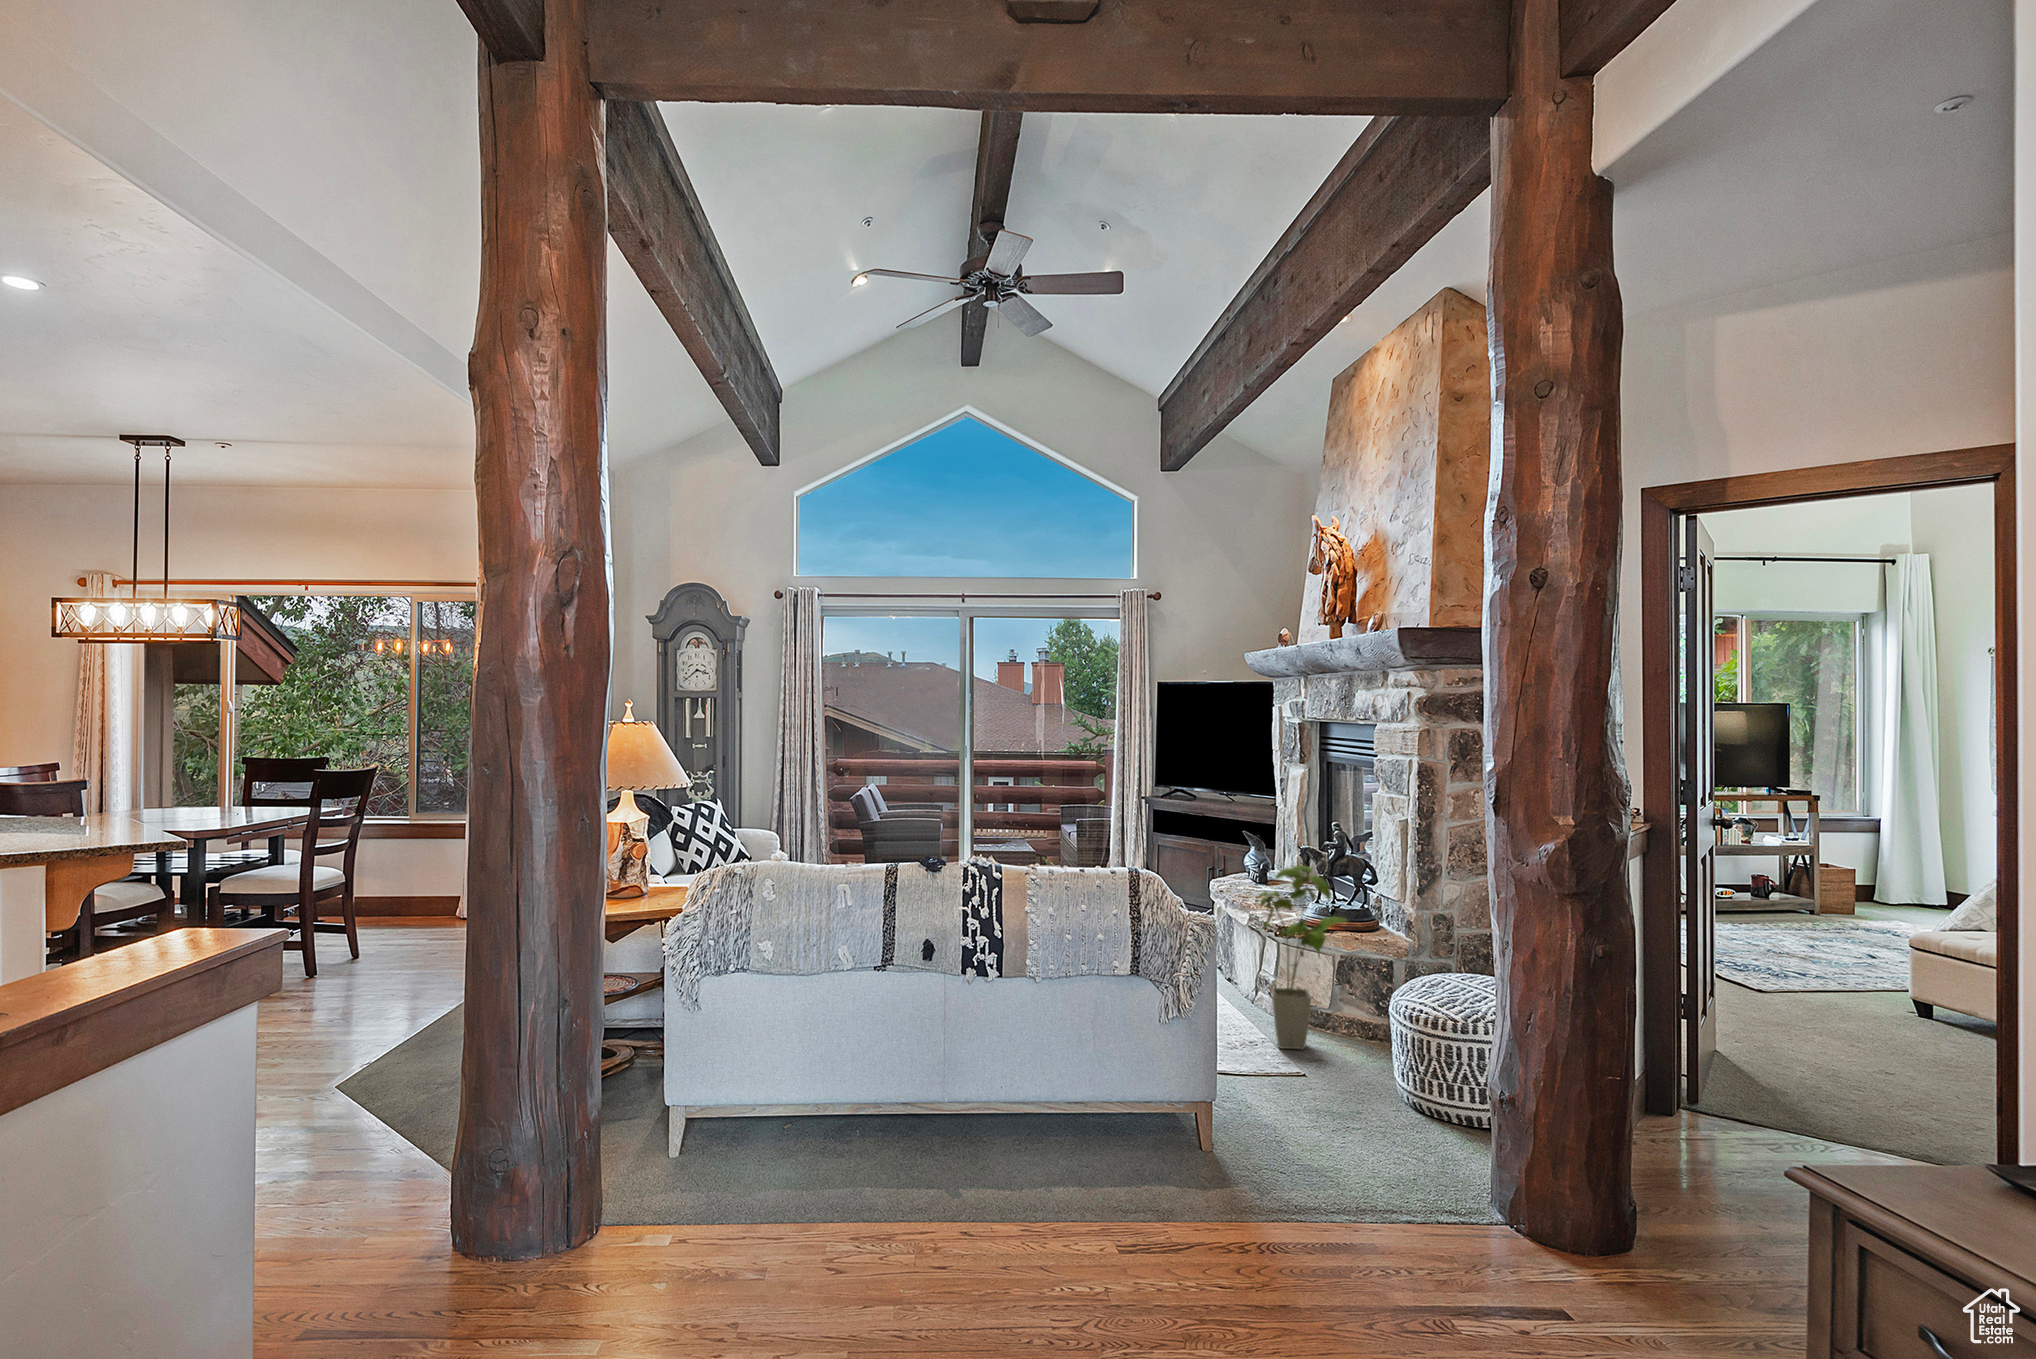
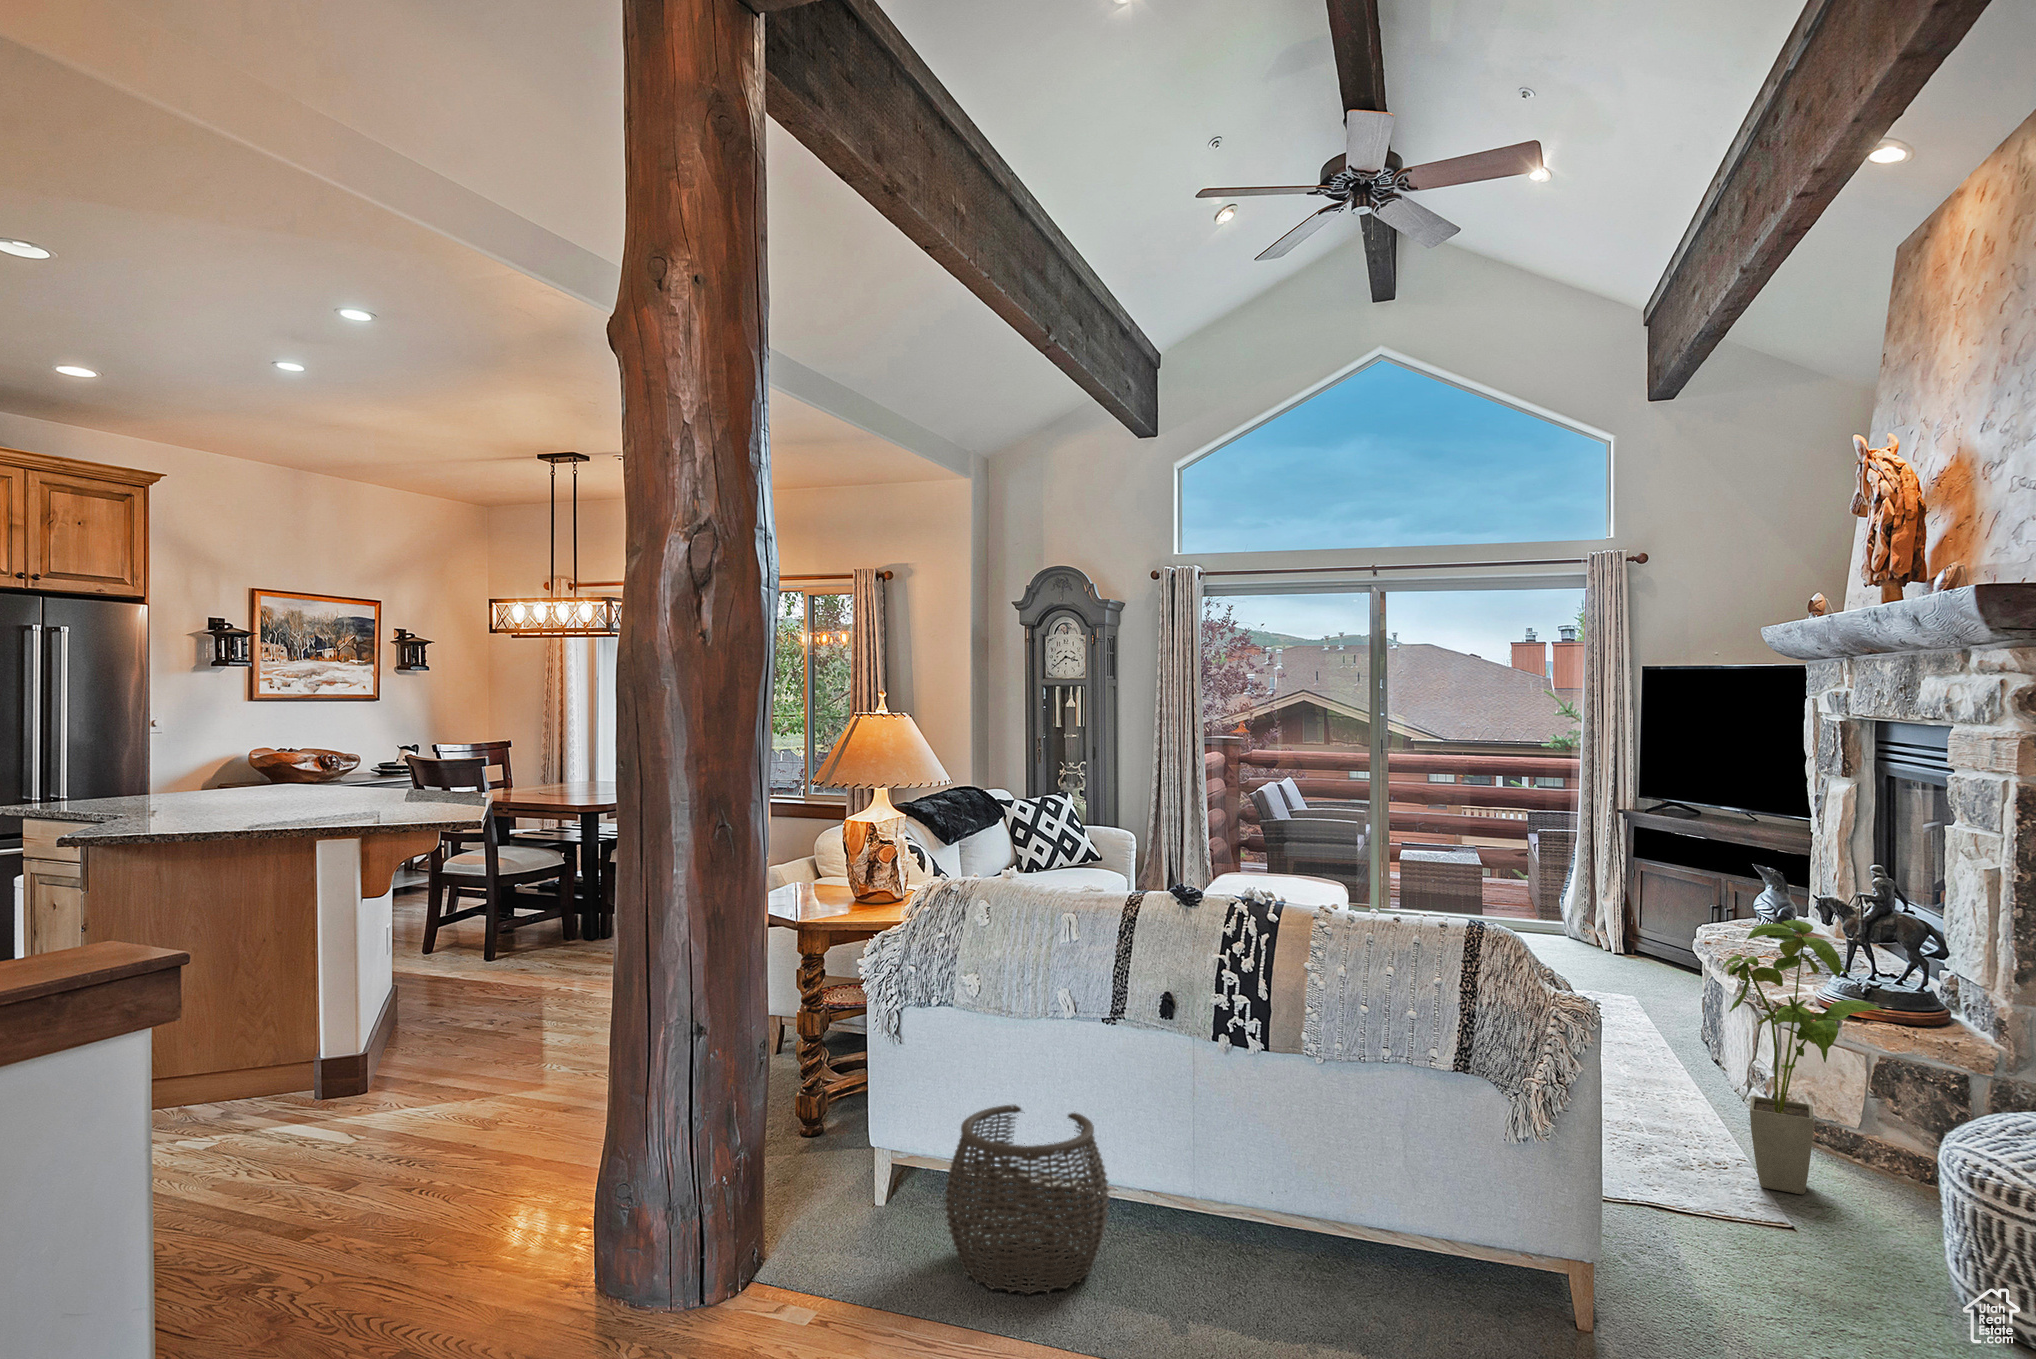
woven basket: none [747,1039,879,1185] -> present [945,1104,1110,1294]

